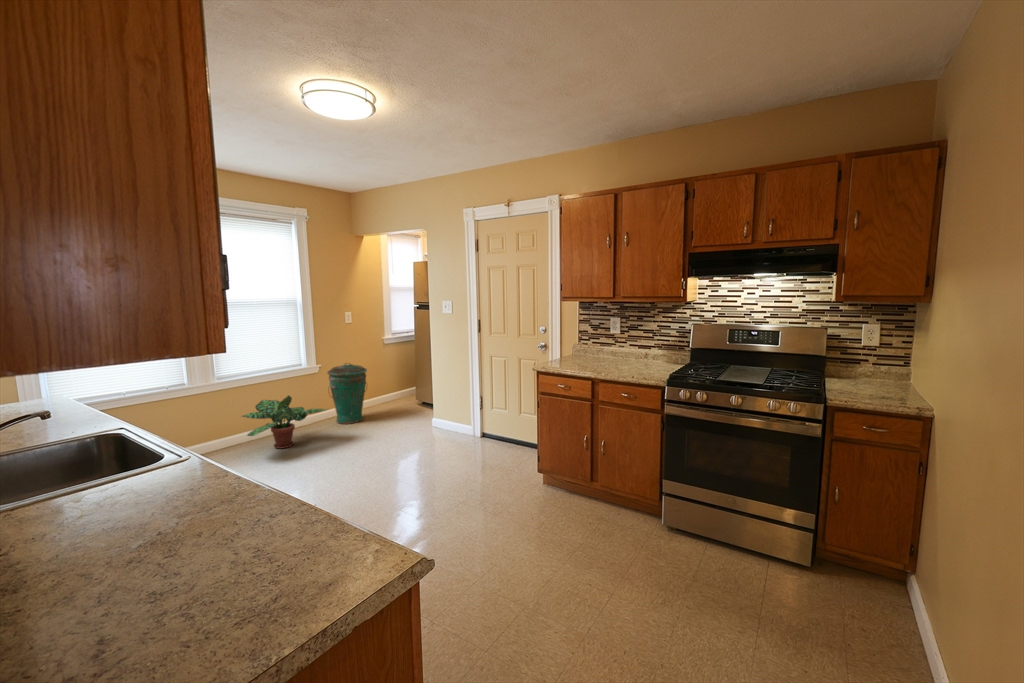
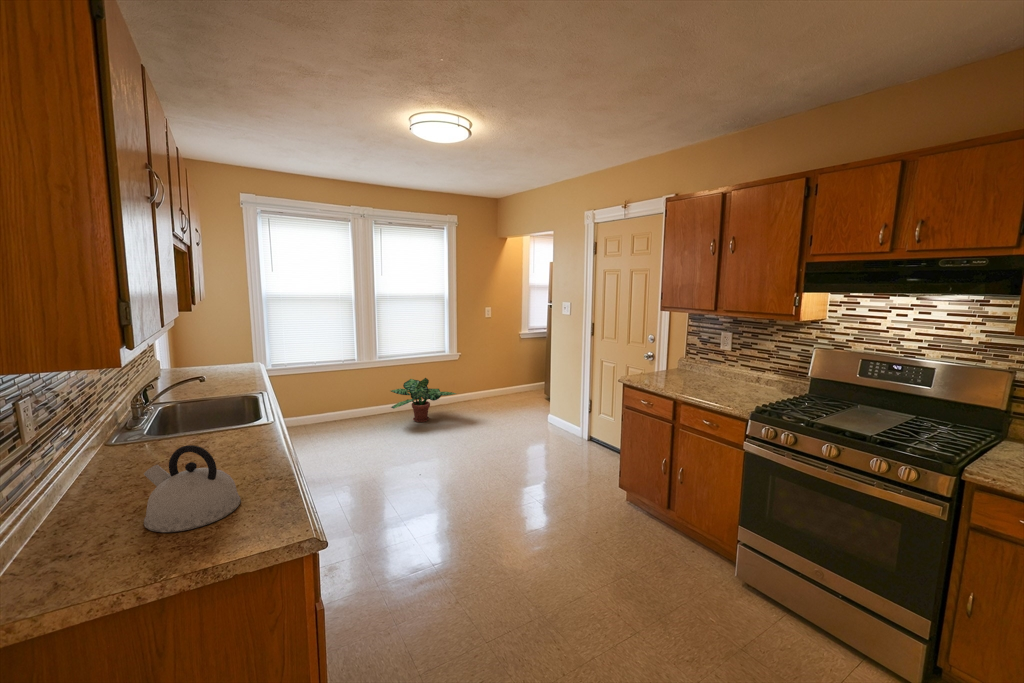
trash can: present [327,363,367,424] -> none [464,354,498,409]
kettle: none [96,483,251,616] -> present [144,445,241,532]

